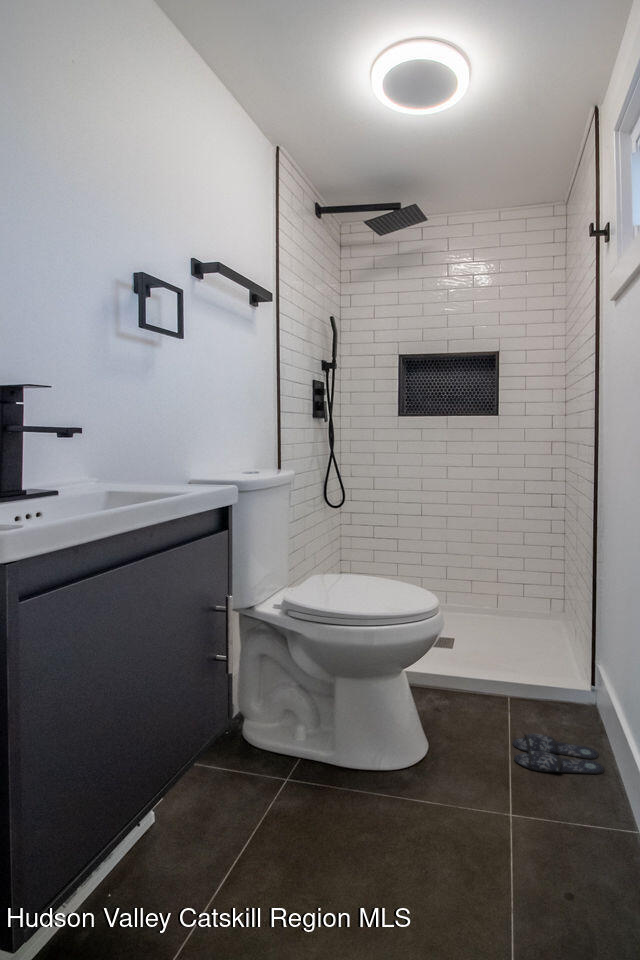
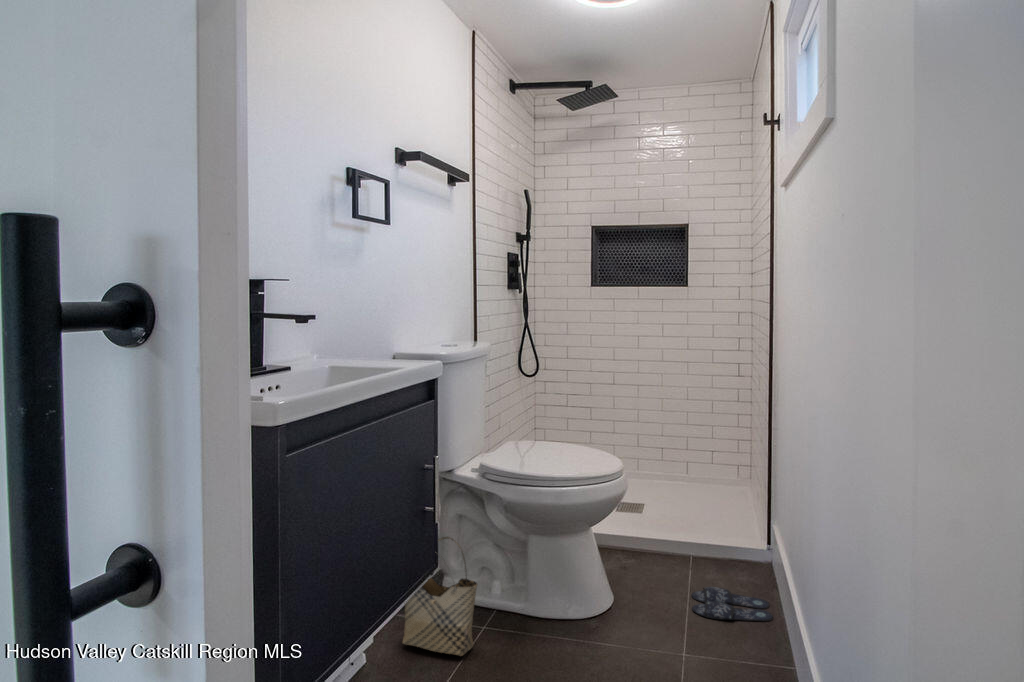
woven basket: none [195,682,279,817] -> present [402,537,477,656]

